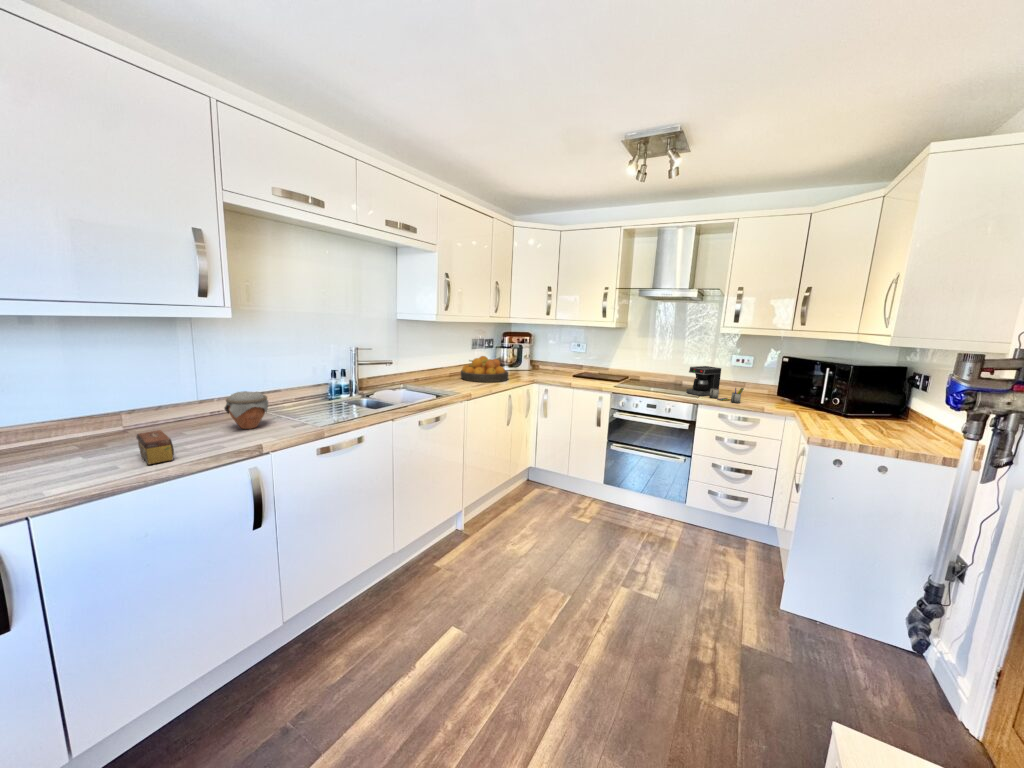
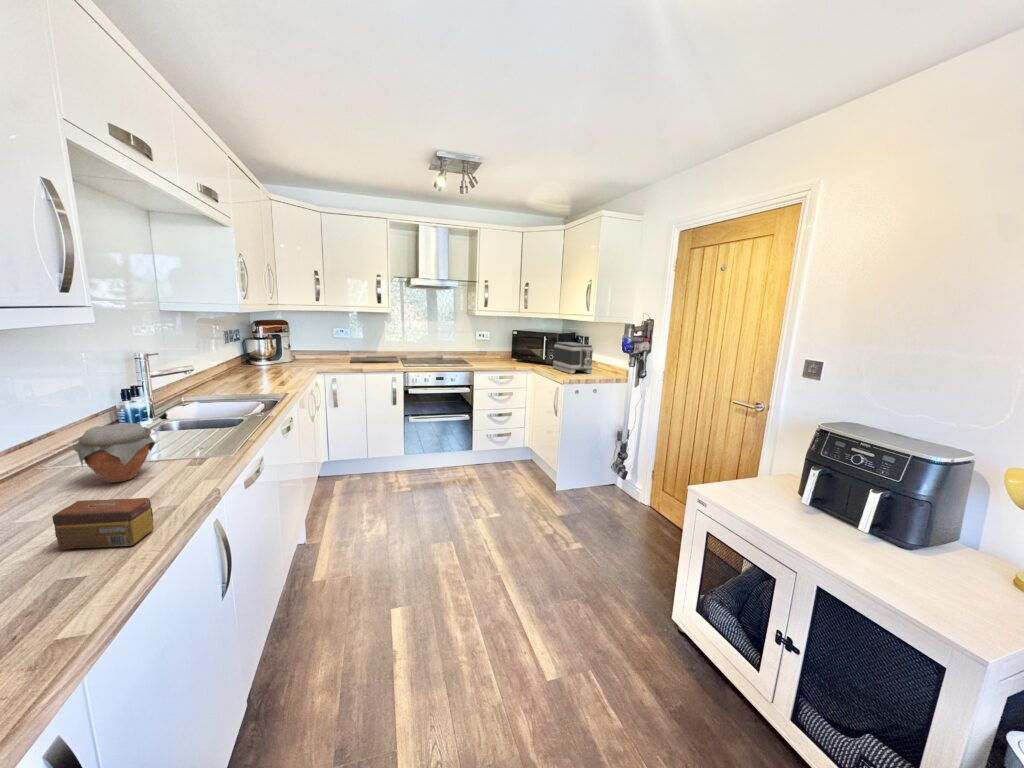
fruit bowl: present [461,356,508,382] -> none [233,349,300,380]
coffee maker: present [687,366,744,403] -> none [463,342,505,366]
toaster: none [822,377,896,438] -> present [553,342,593,374]

